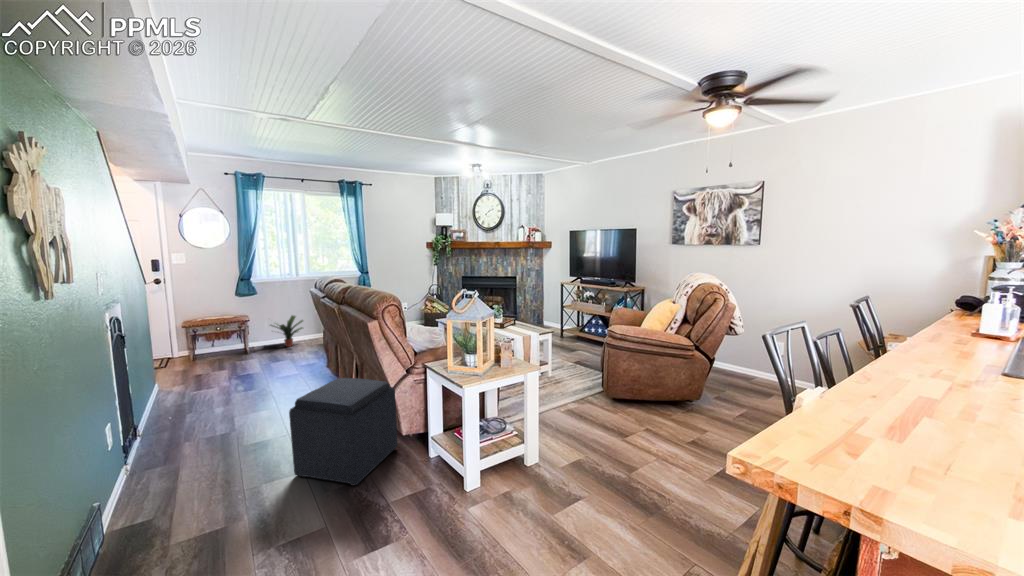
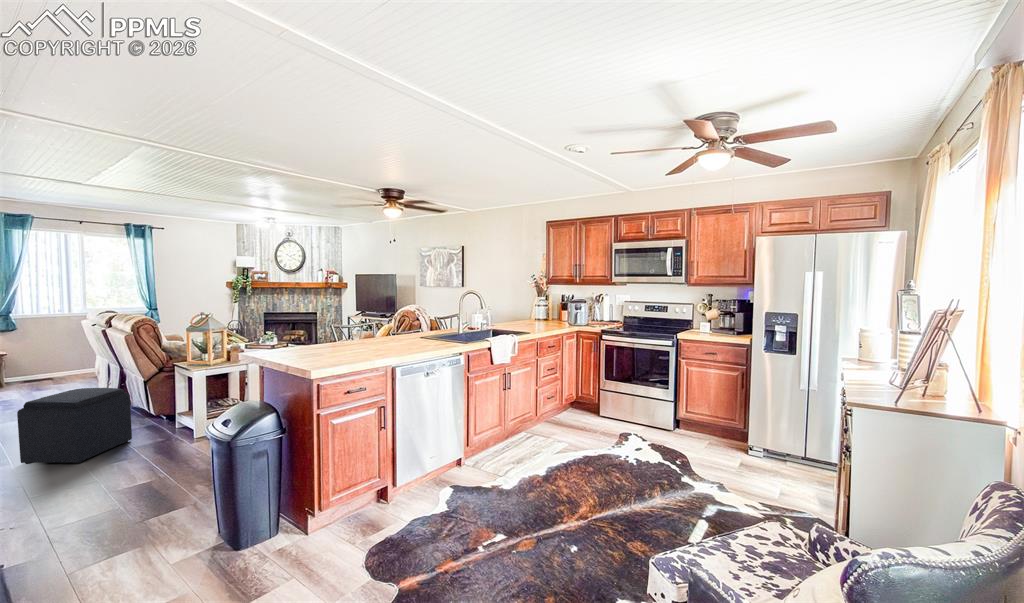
potted plant: present [271,315,303,347] -> none [23,351,76,382]

